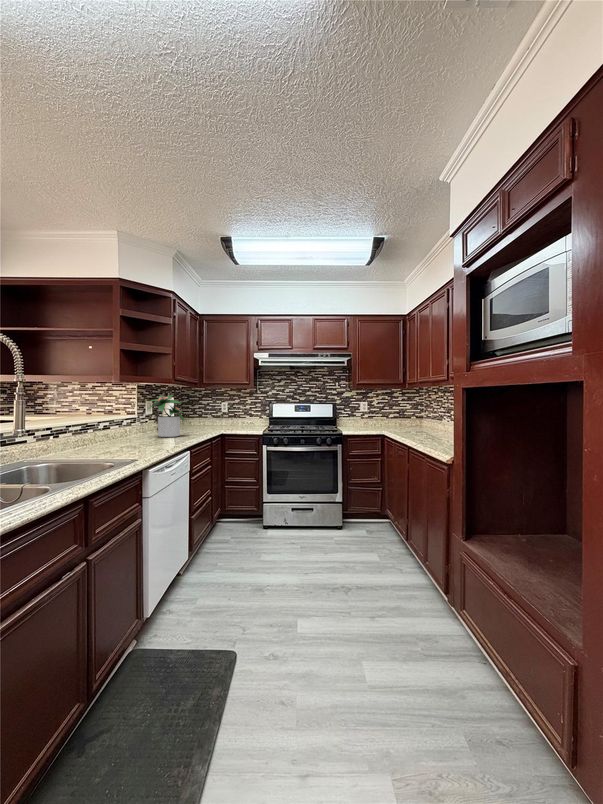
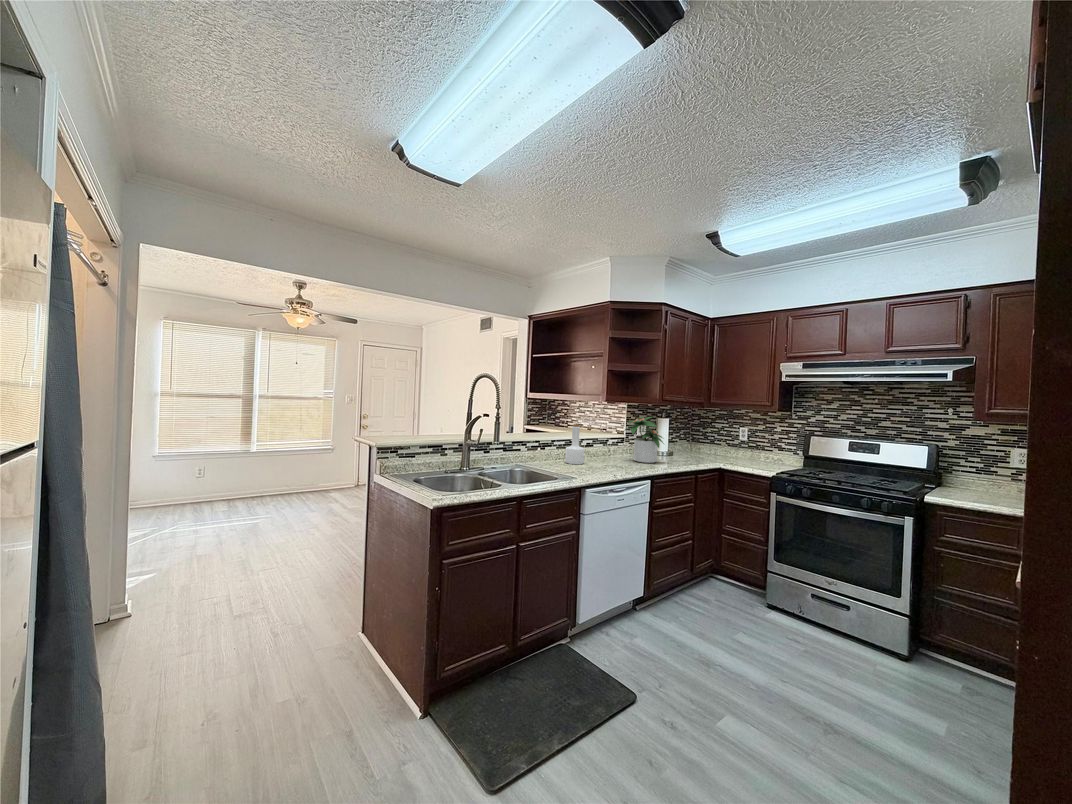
bottle: none [100,405,122,447] -> present [565,424,584,464]

